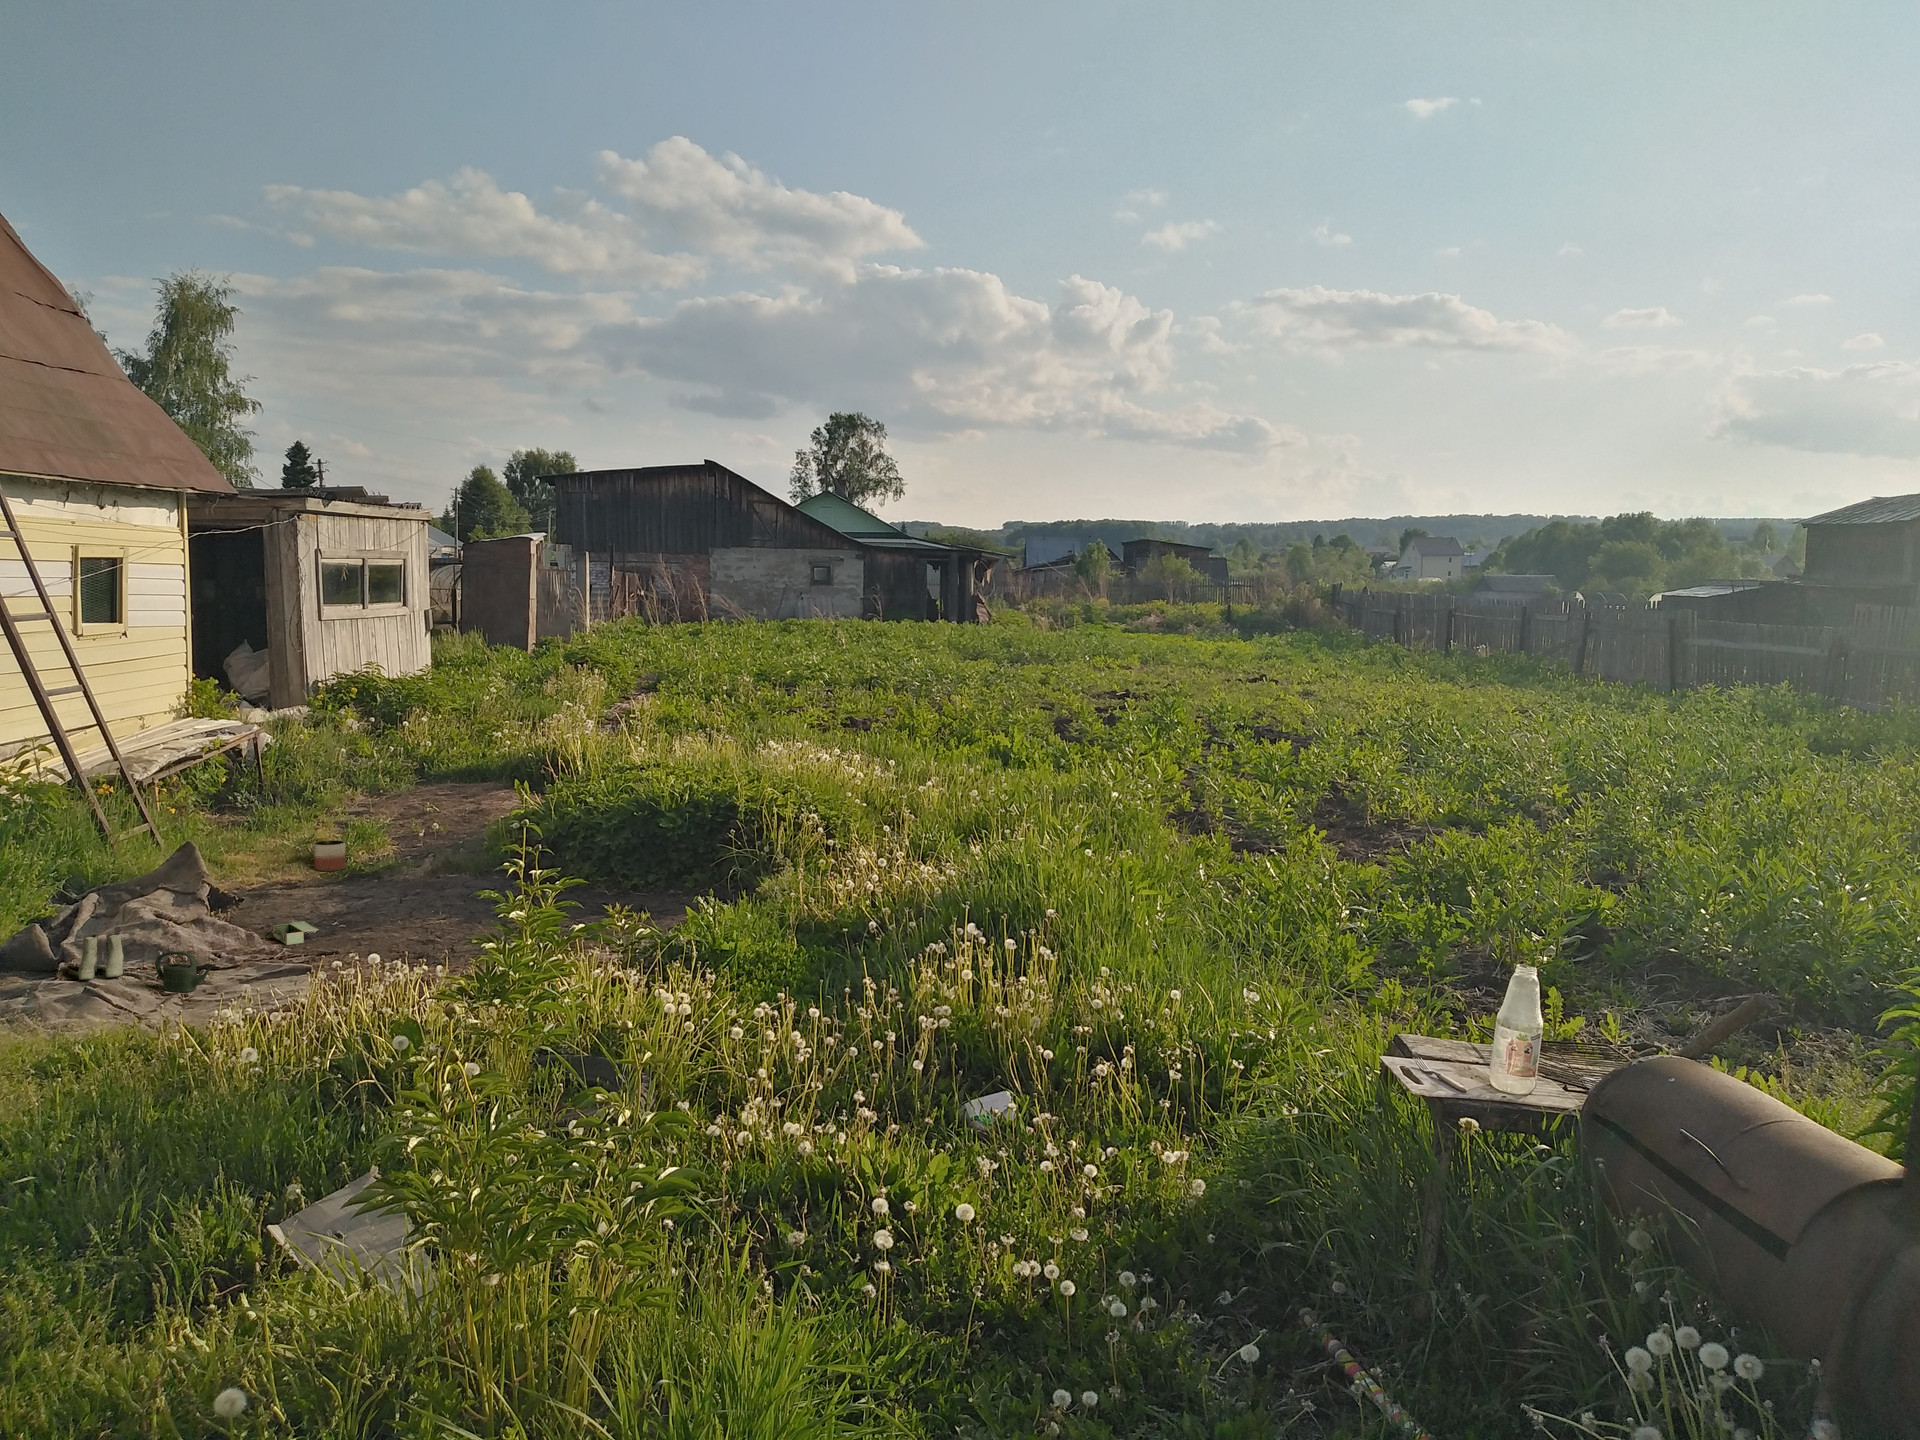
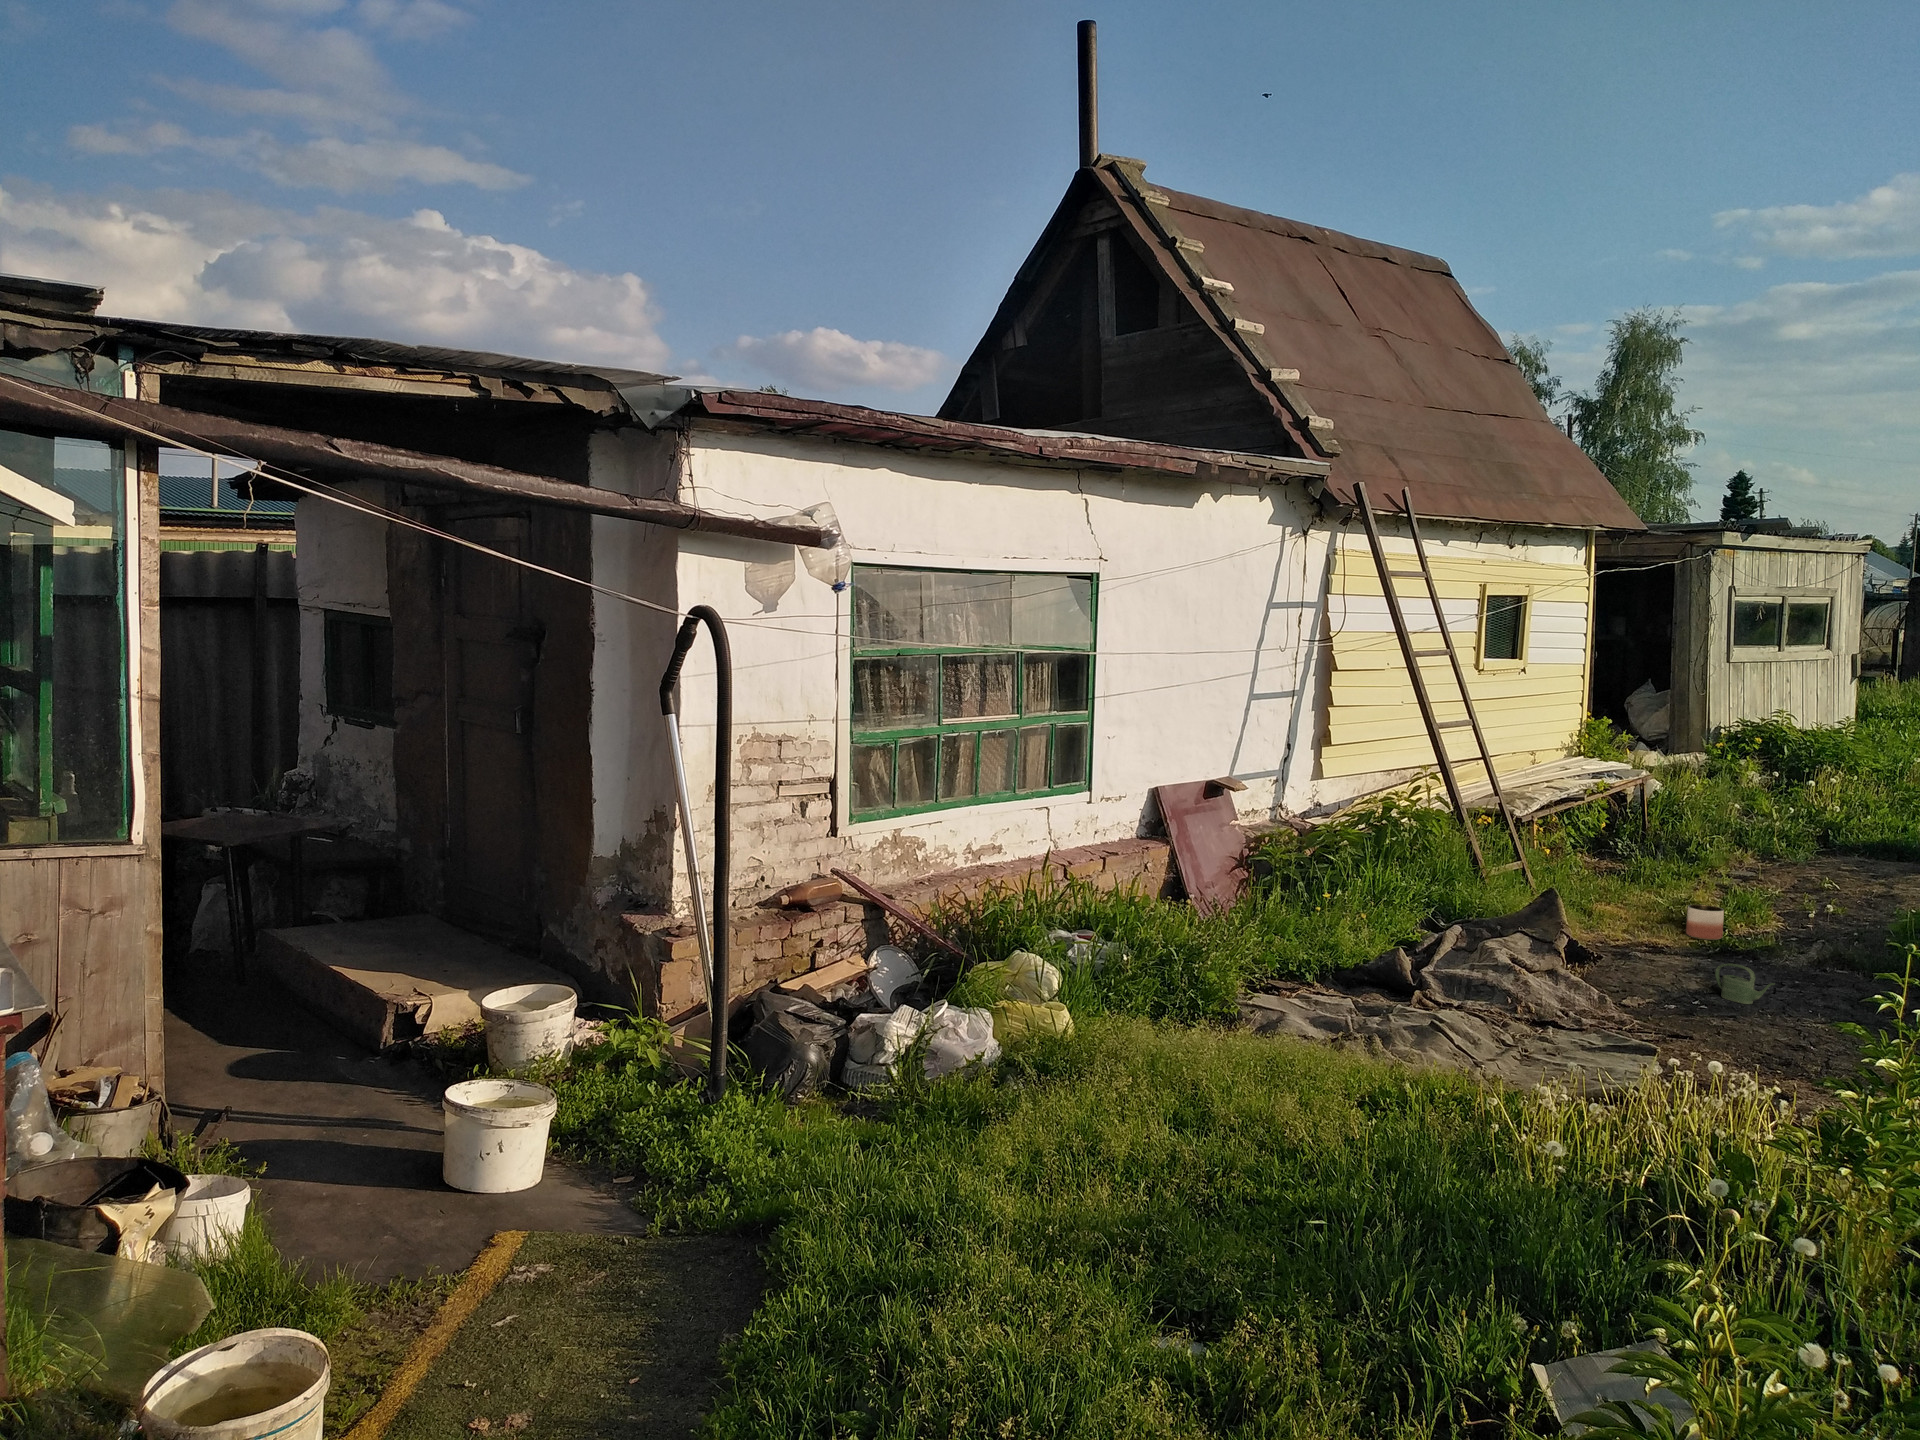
toolbox: present [273,921,319,945] -> none [1627,992,1678,1018]
boots: present [79,933,124,980] -> none [1429,967,1472,1014]
watering can: present [155,951,216,992] -> present [1715,963,1775,1004]

